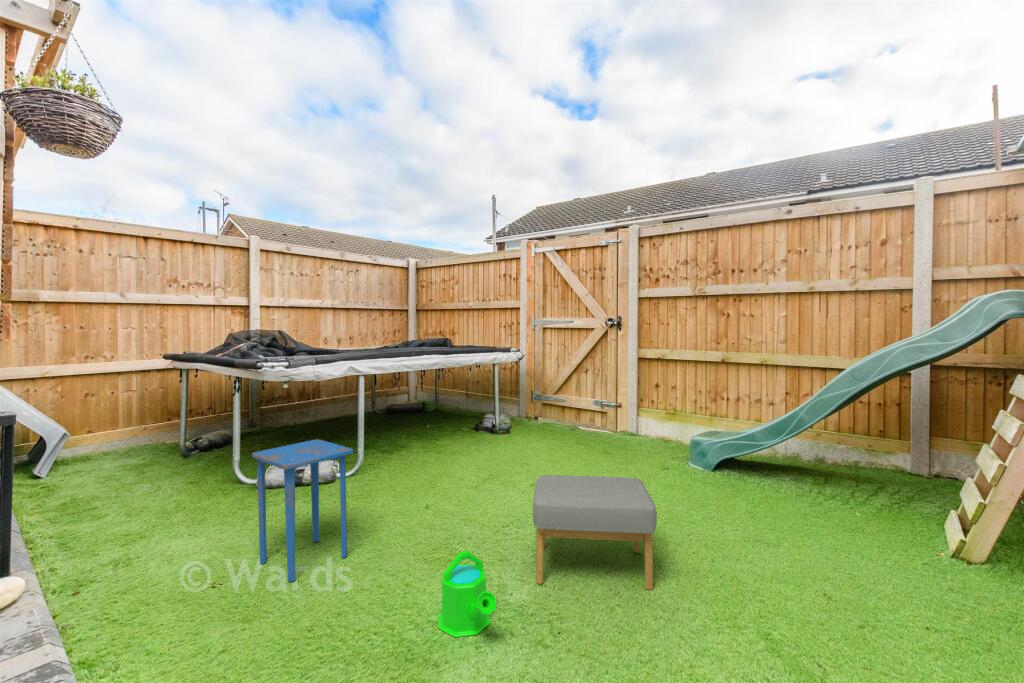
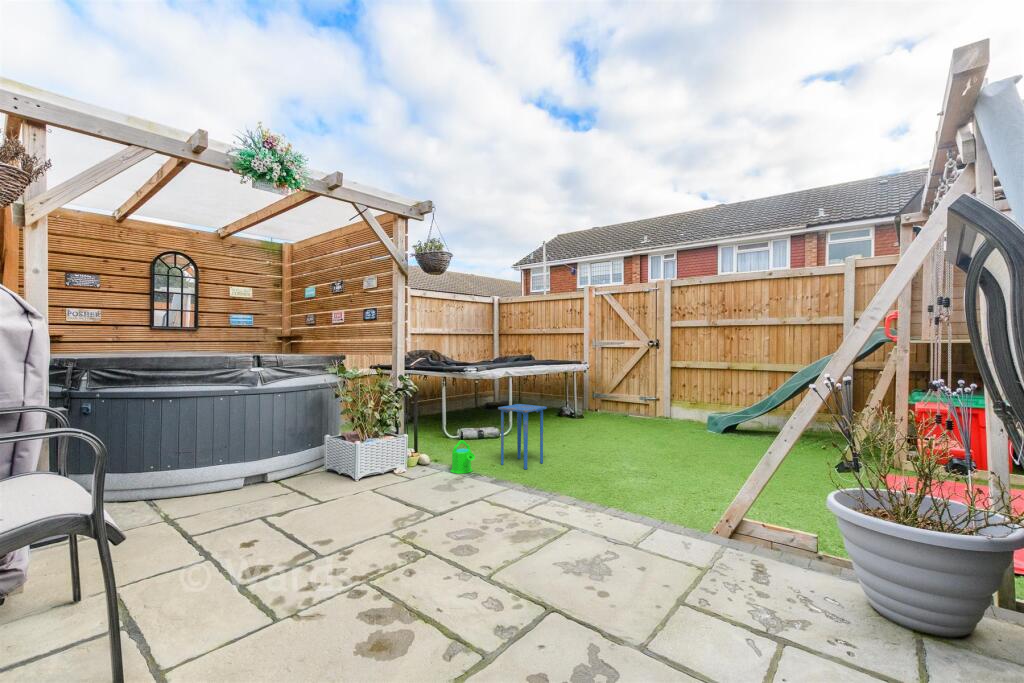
footstool: present [533,475,657,590] -> none [639,422,707,472]
watering can: present [438,550,496,637] -> present [450,440,475,474]

